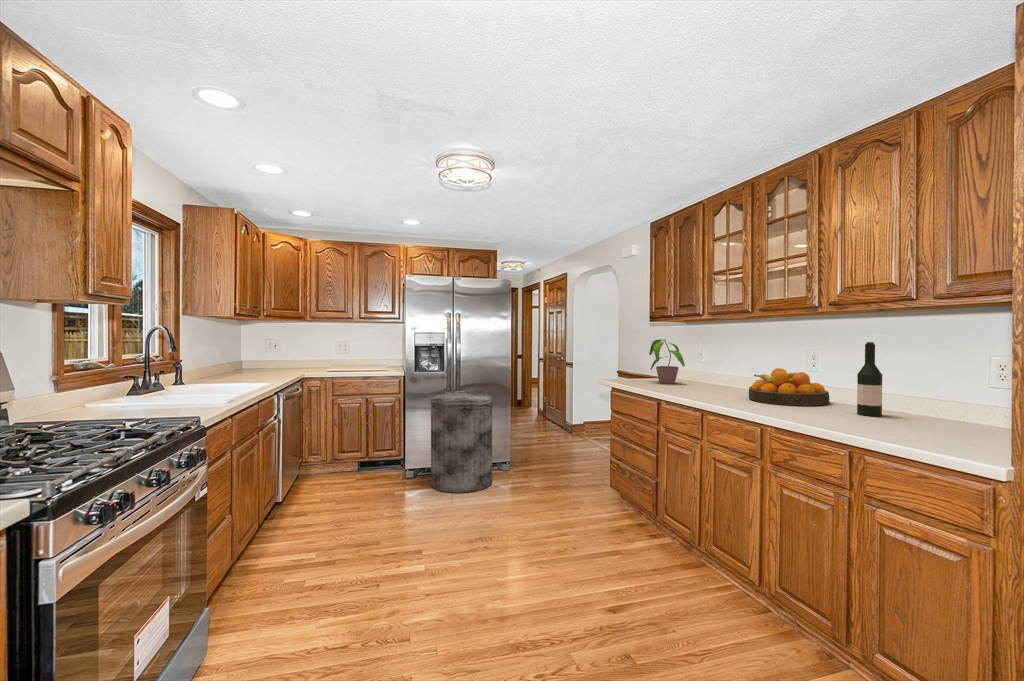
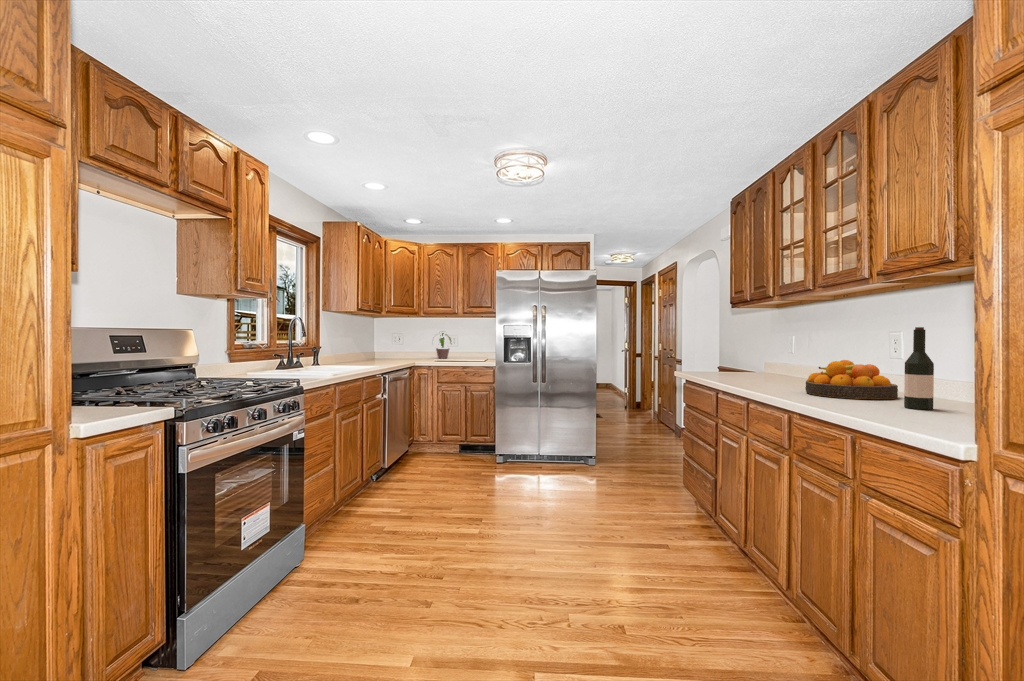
potted plant: present [649,339,685,384] -> present [436,333,451,359]
trash can: present [430,391,493,493] -> none [516,382,575,478]

